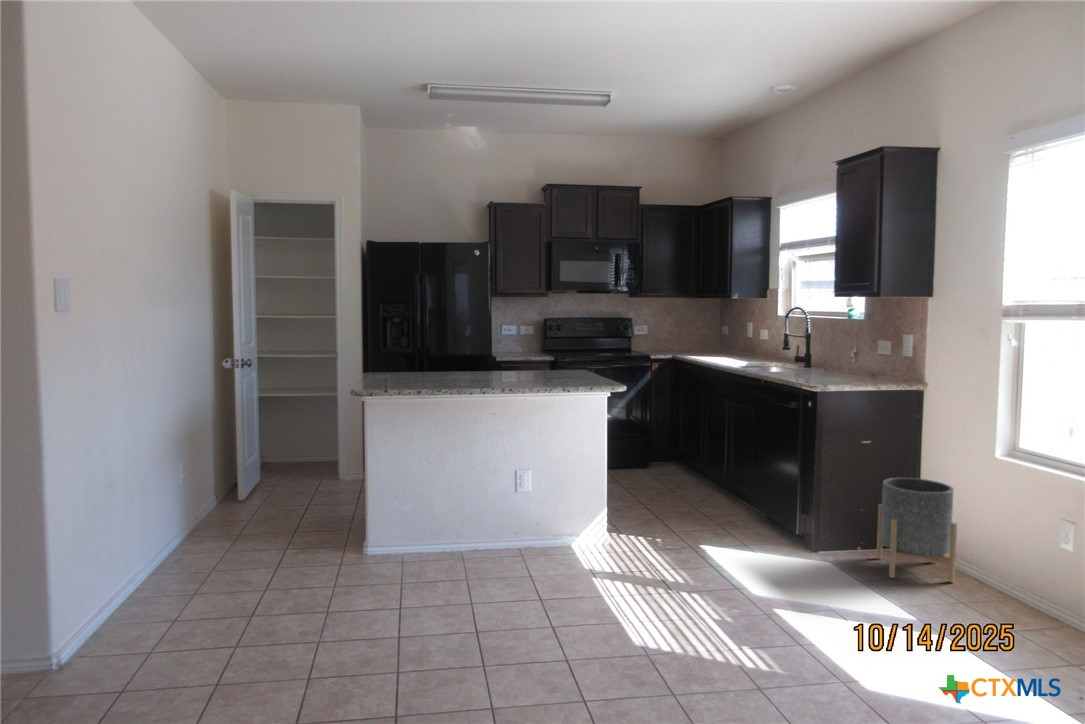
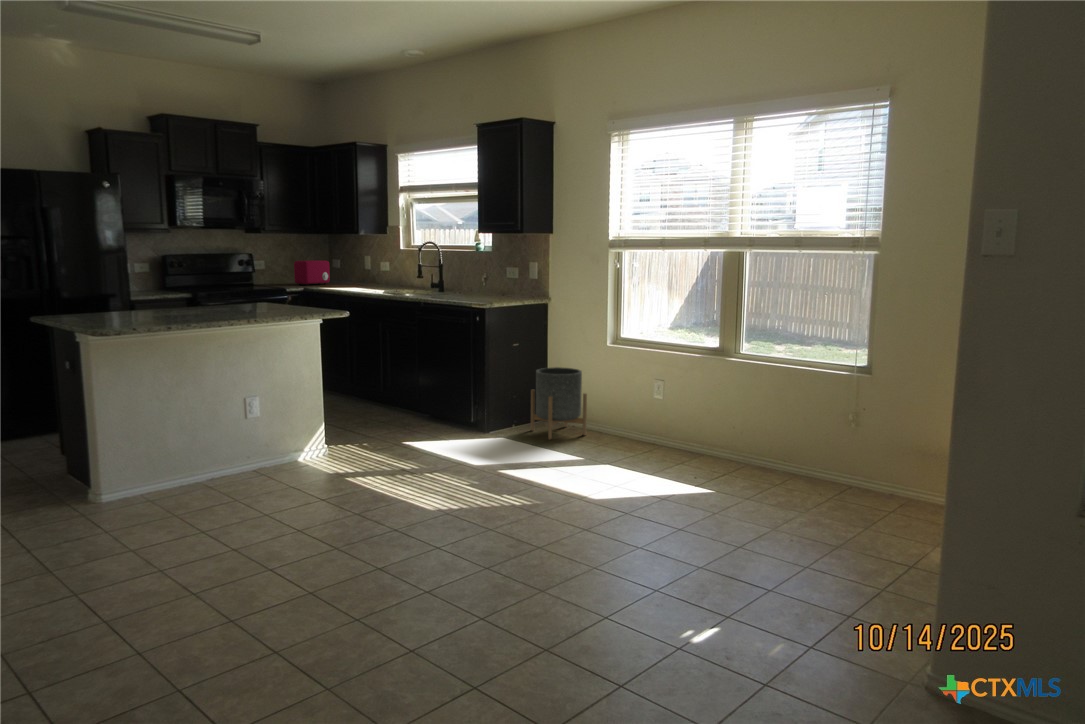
toaster: none [670,327,708,352] -> present [294,260,330,285]

